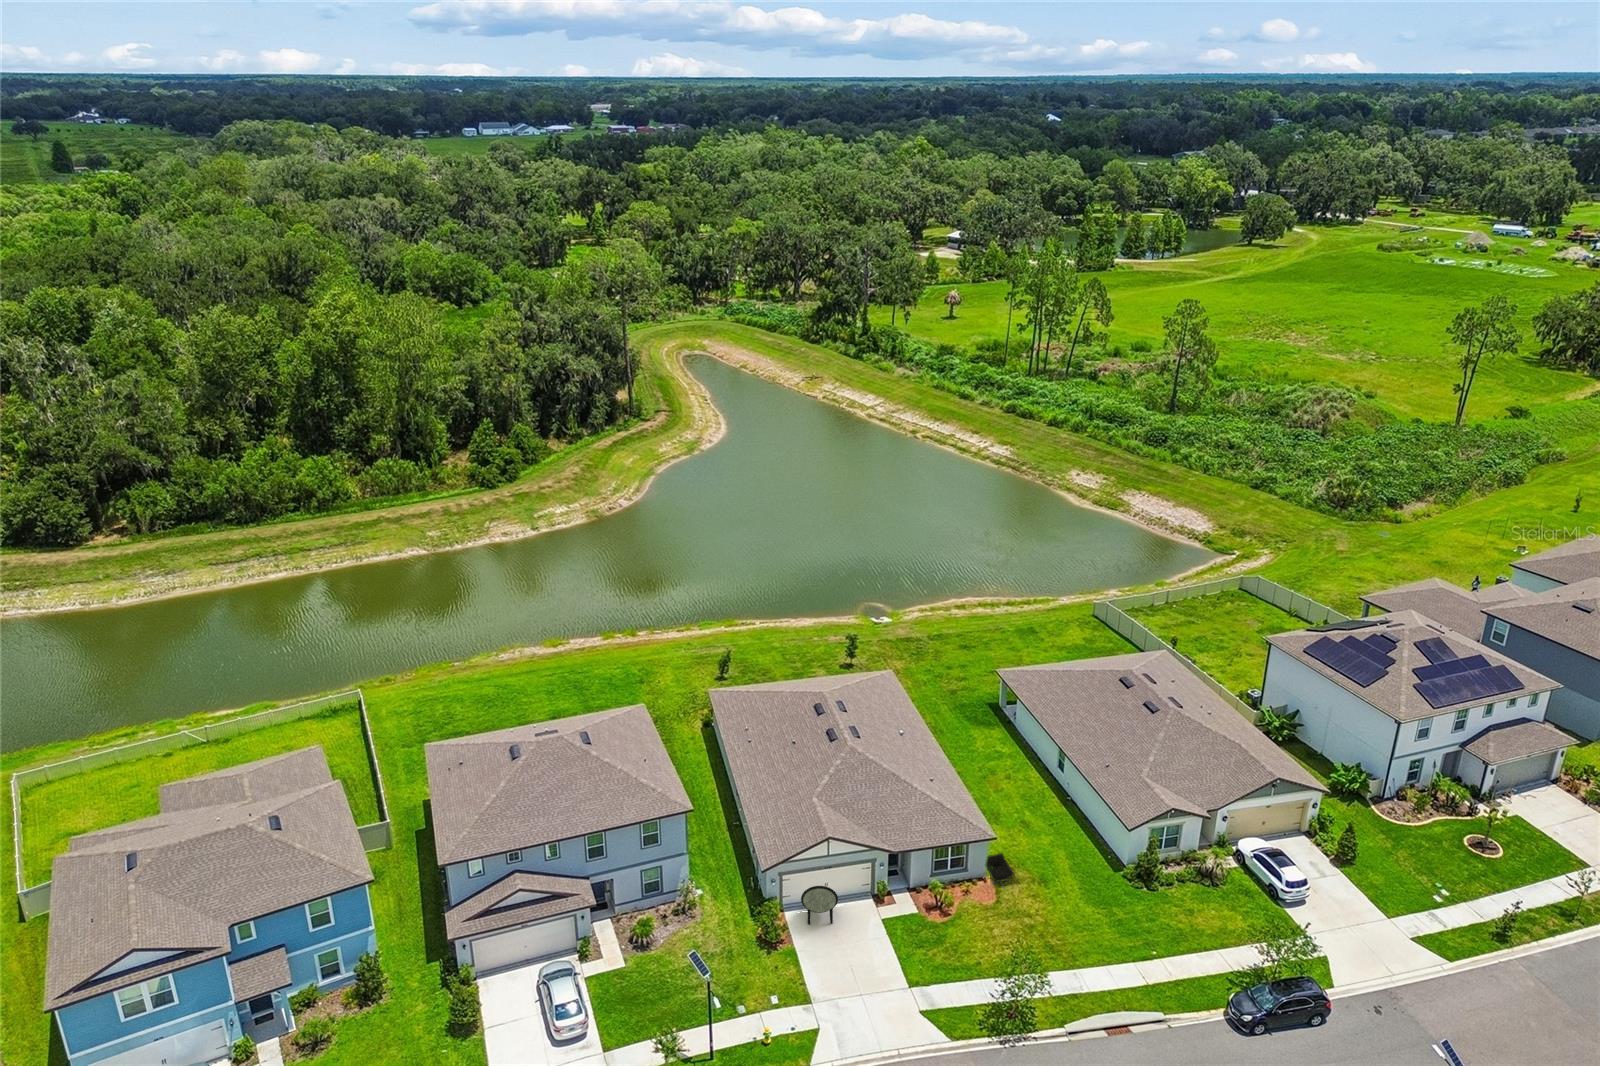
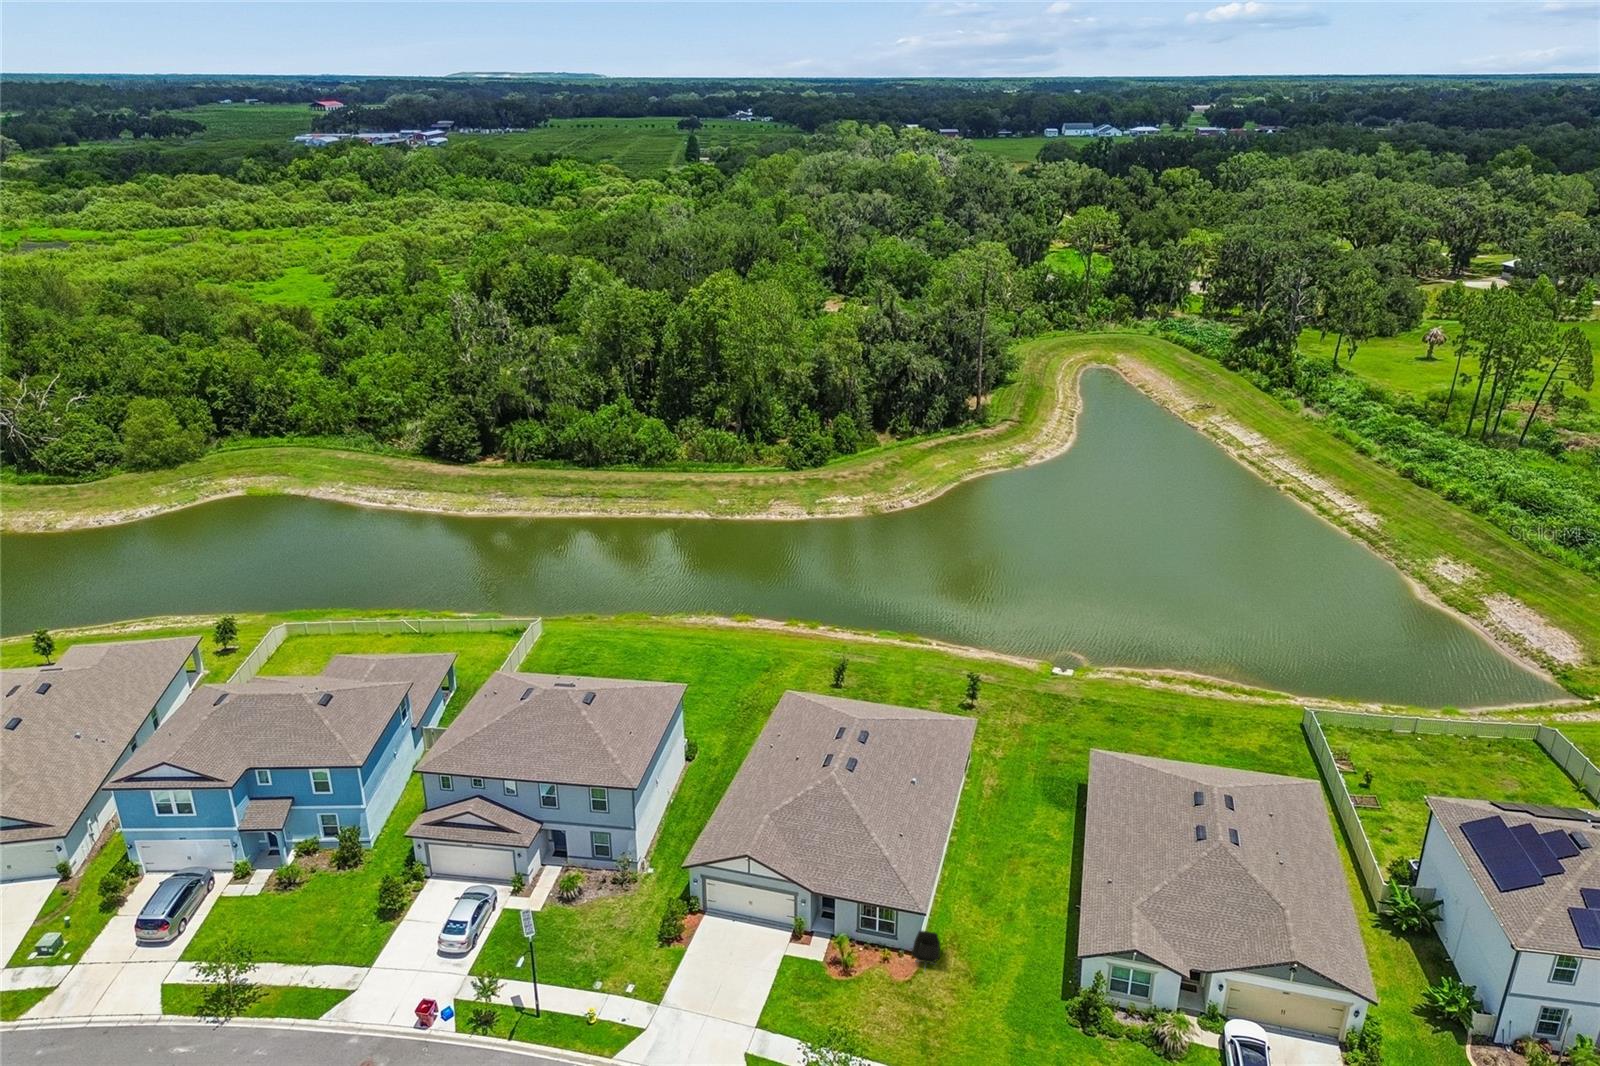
round table: present [801,886,838,925] -> none [710,898,747,941]

